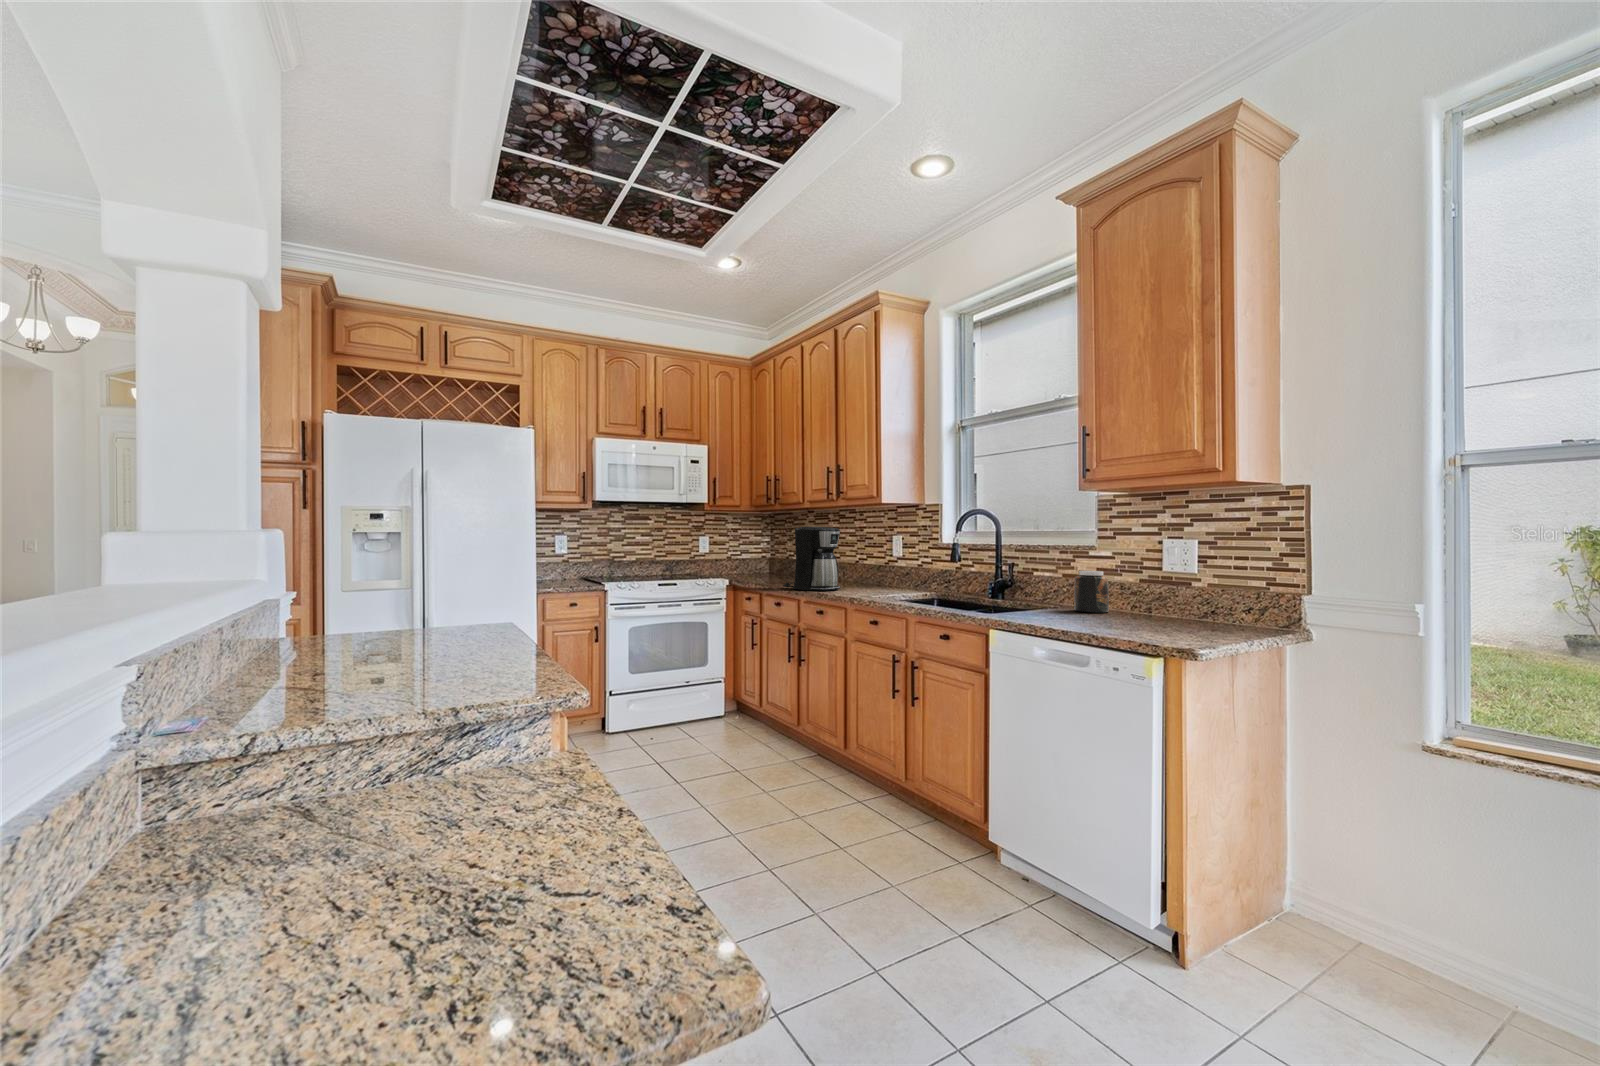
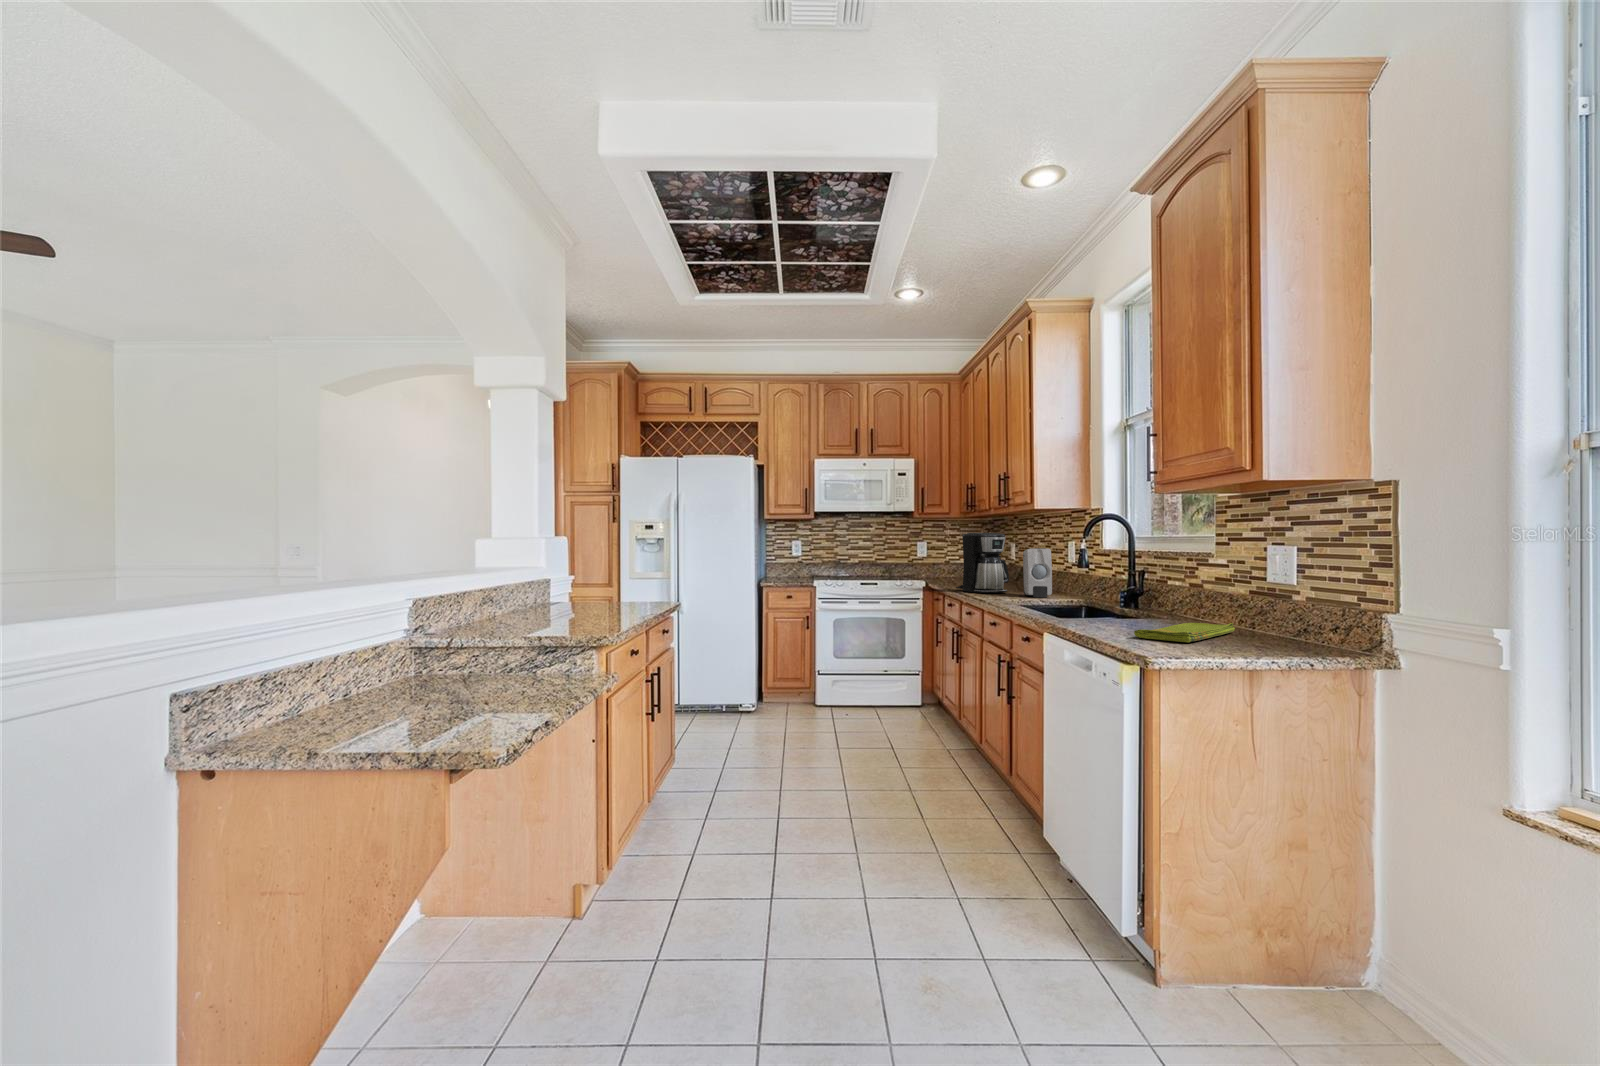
soap dispenser: none [861,543,897,593] -> present [1023,549,1052,597]
jar: present [1074,571,1109,613] -> none [1177,579,1216,625]
dish towel: none [1100,609,1160,630] -> present [1134,623,1235,642]

